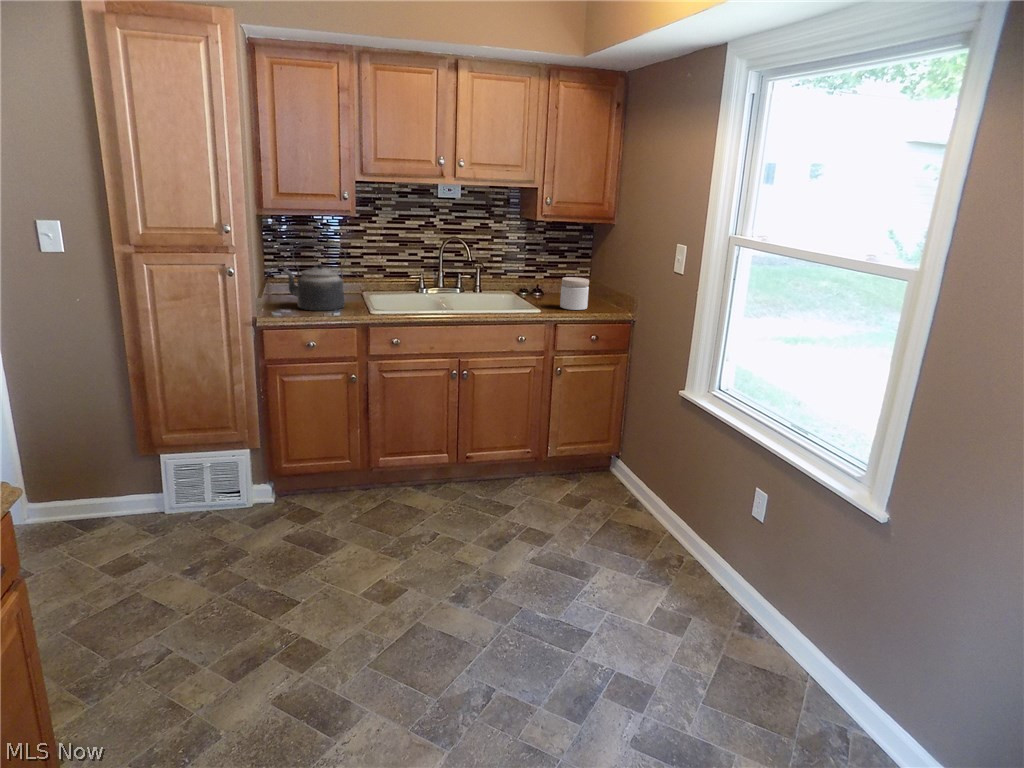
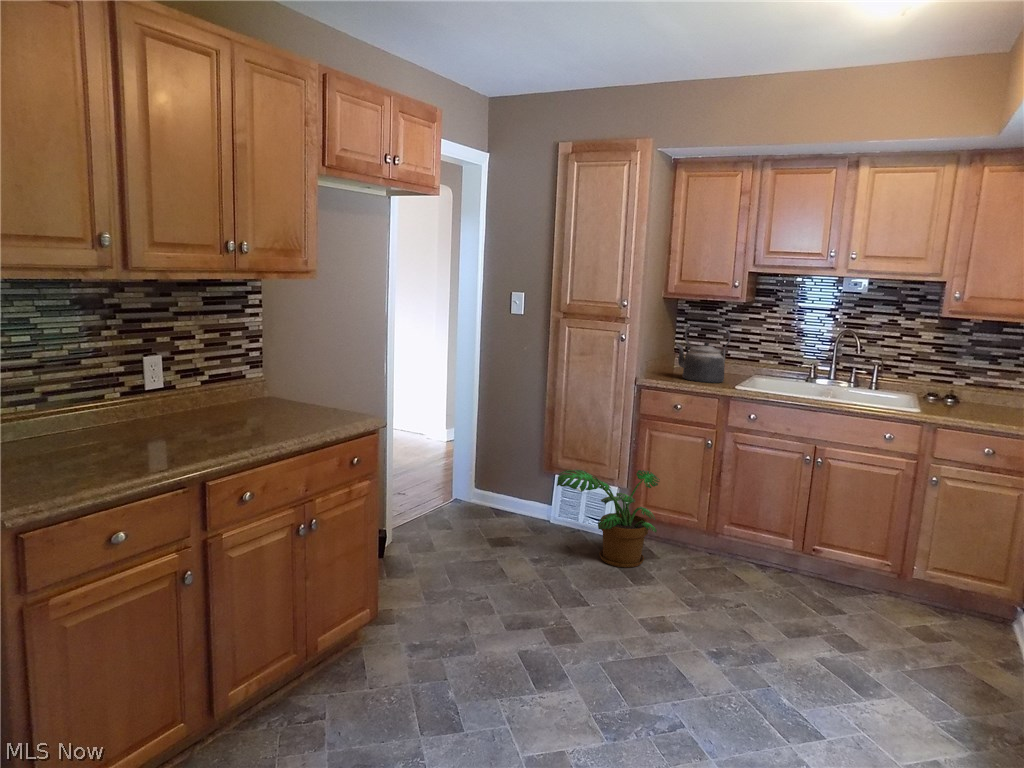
jar: present [560,277,589,310] -> none [959,381,1000,419]
potted plant: none [194,423,322,544] -> present [557,469,660,567]

